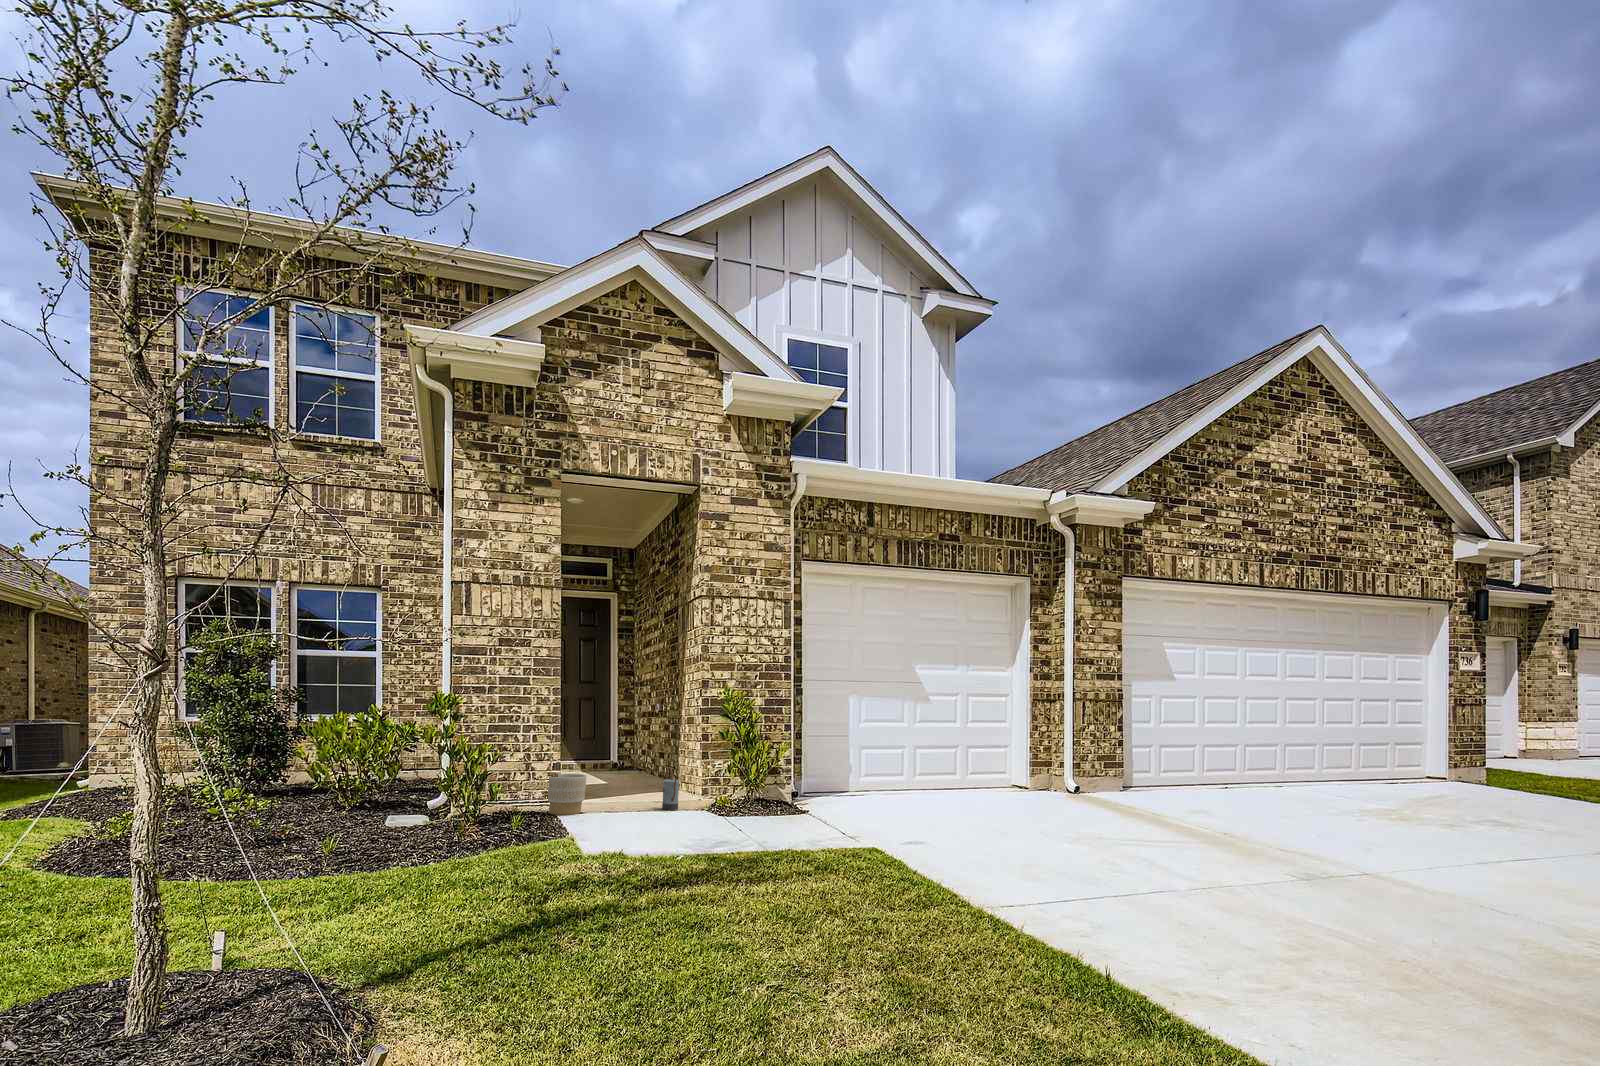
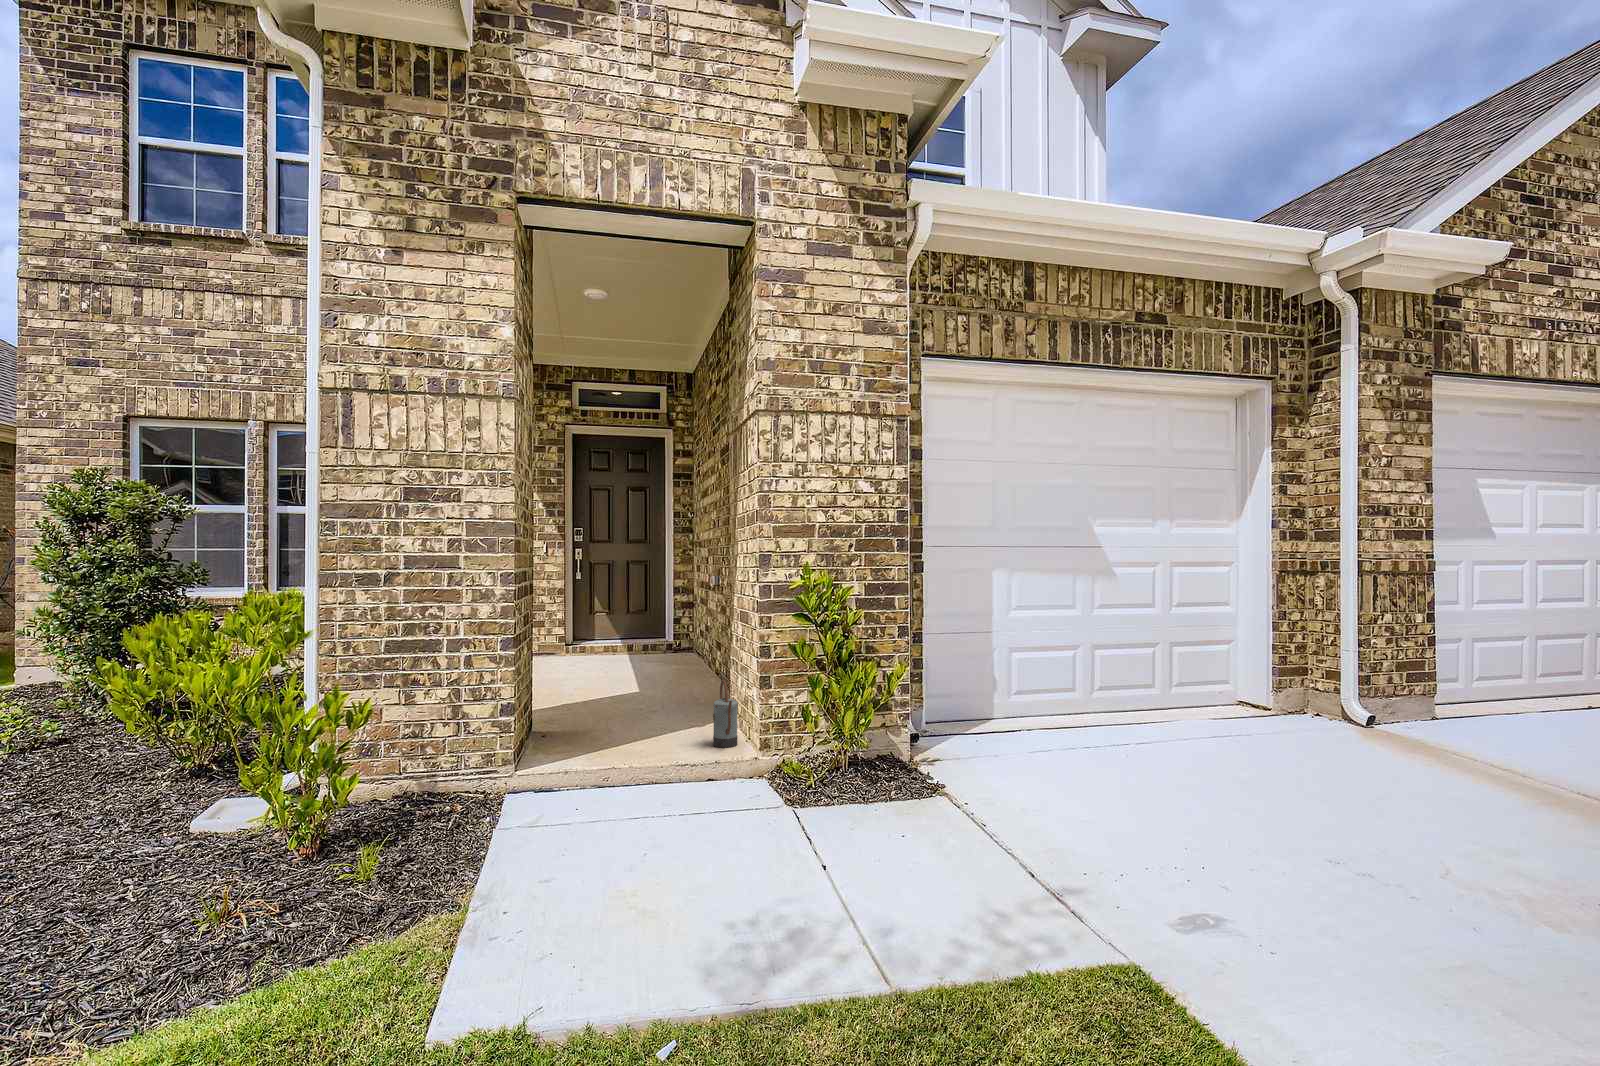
planter: present [547,774,586,815] -> none [530,692,591,761]

